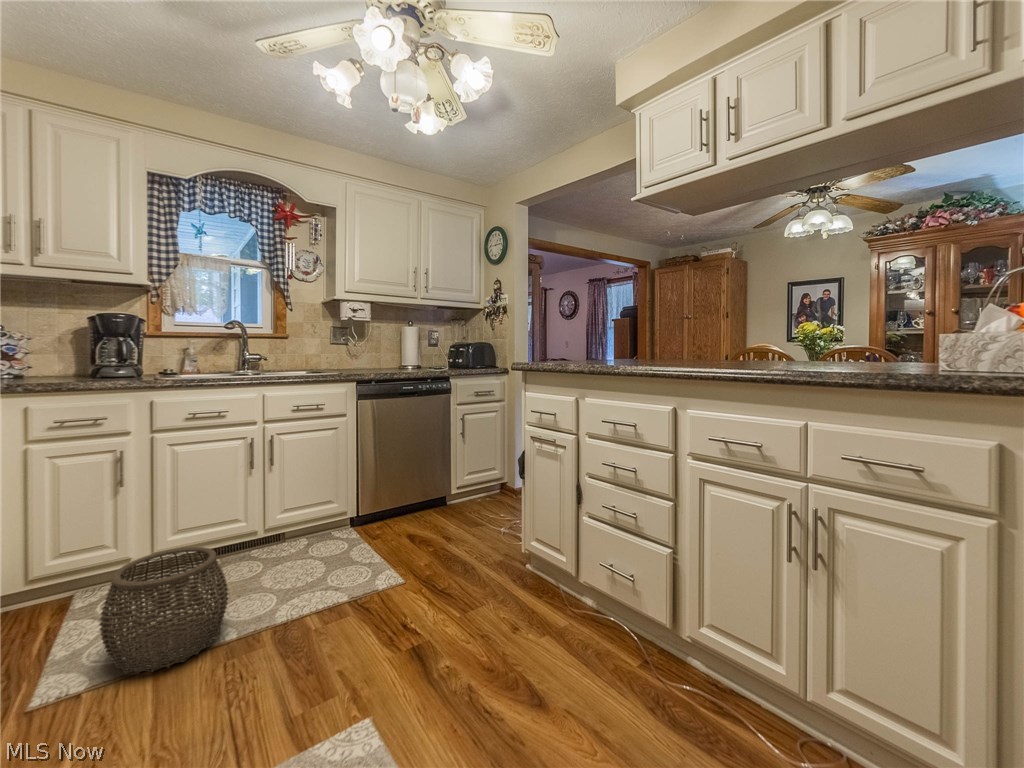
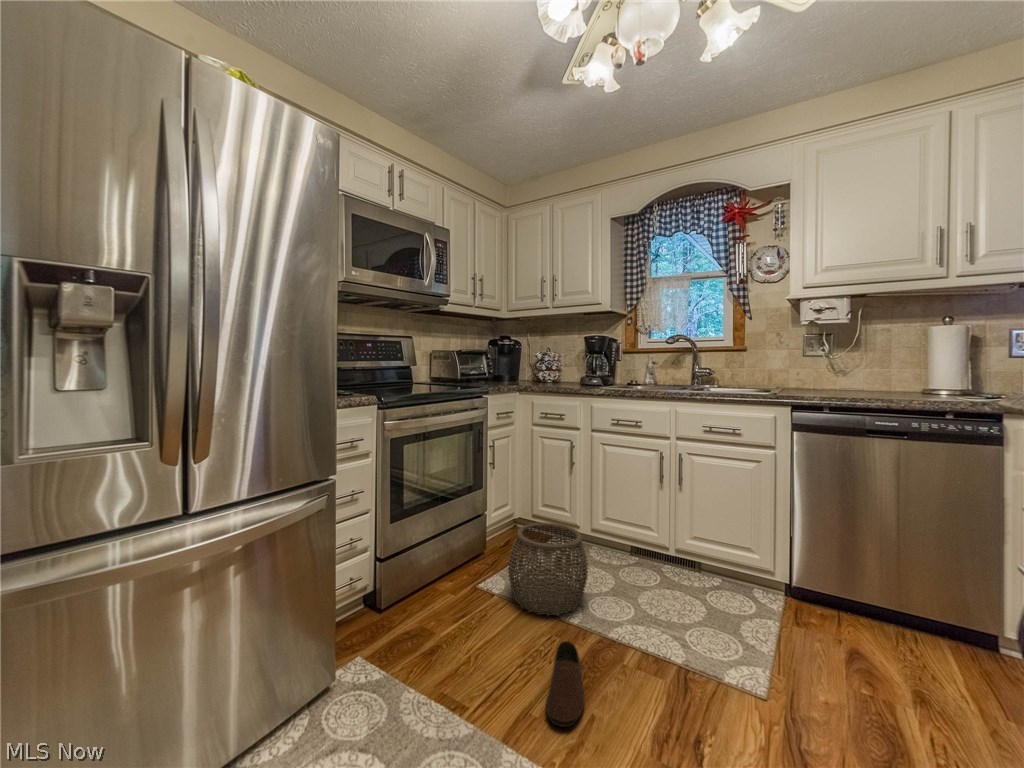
shoe: none [267,639,338,701] -> present [546,641,584,727]

